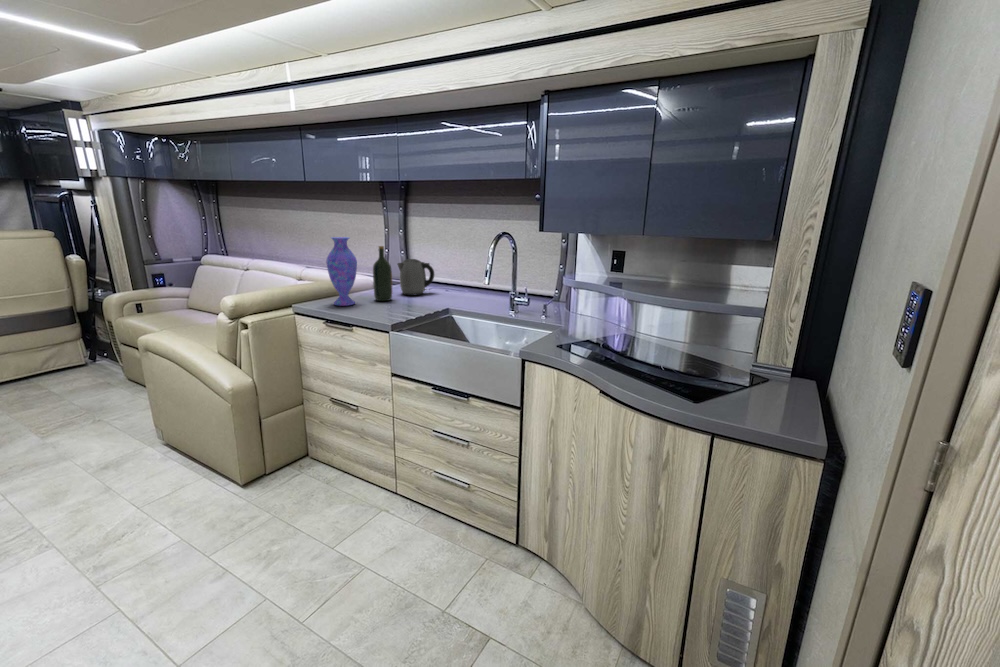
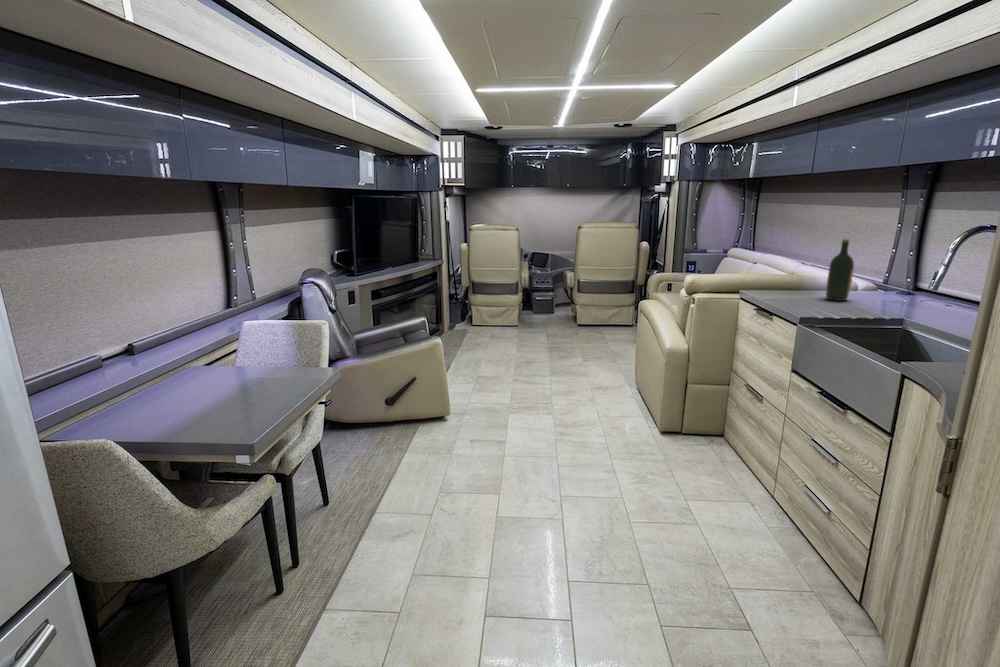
vase: present [326,237,357,306] -> none [776,228,810,298]
kettle: present [397,259,434,296] -> none [871,257,926,302]

